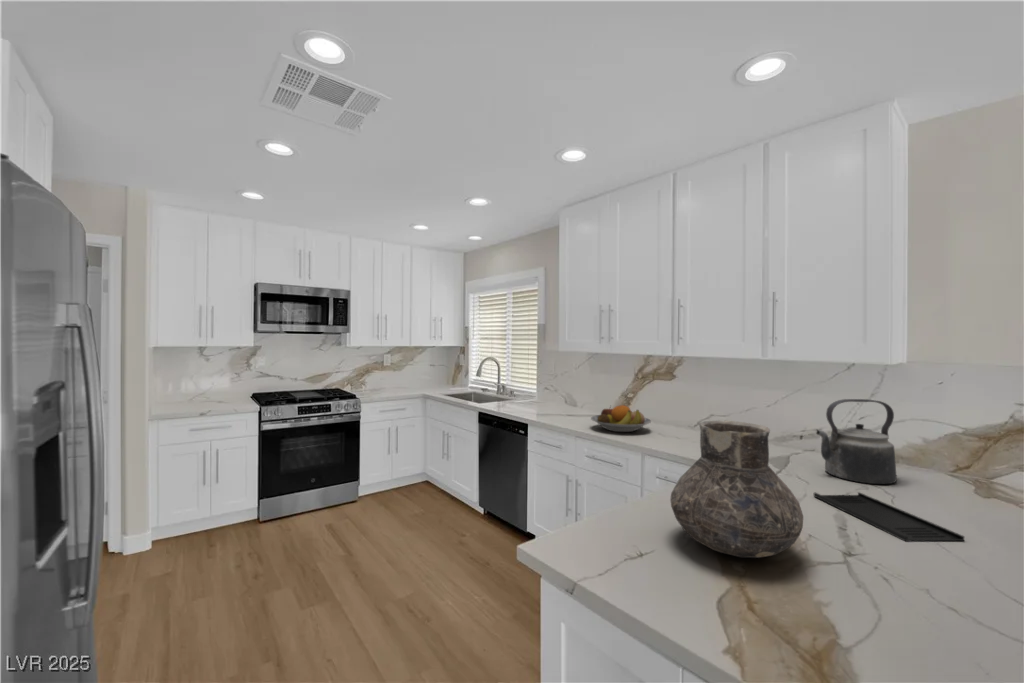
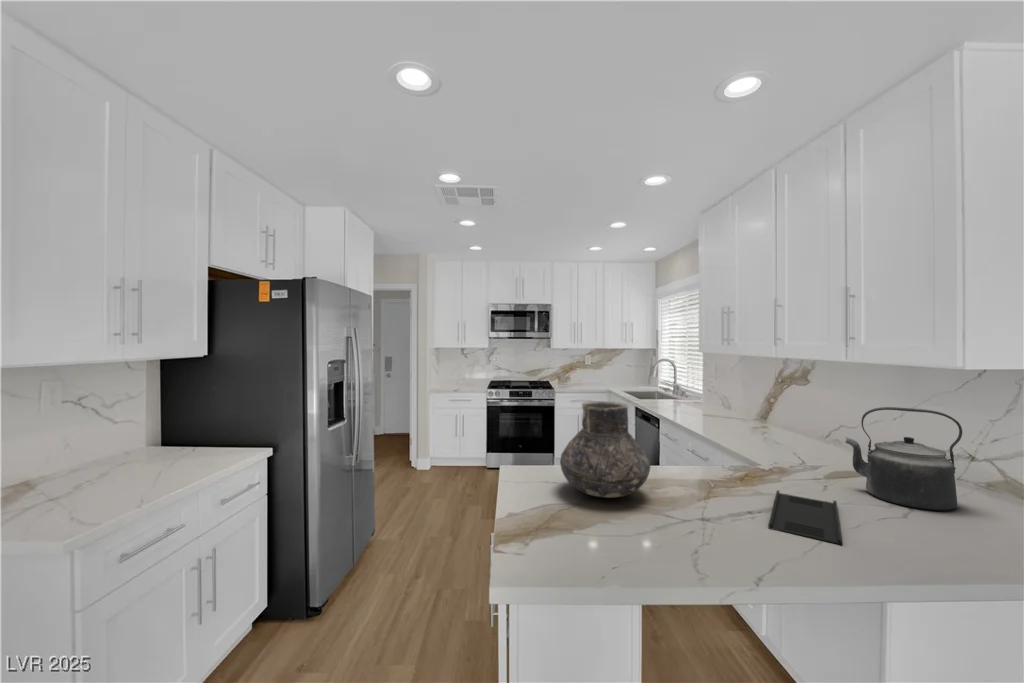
fruit bowl: present [591,405,651,432] -> none [695,405,759,432]

